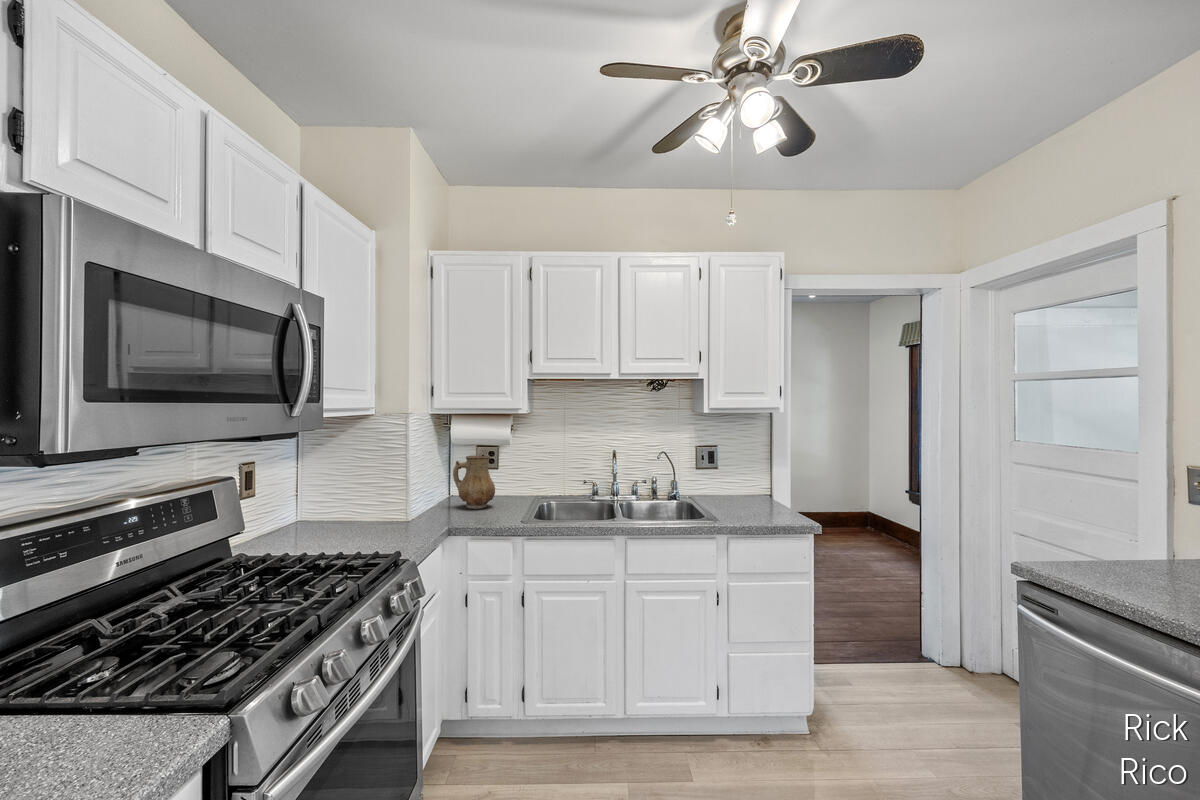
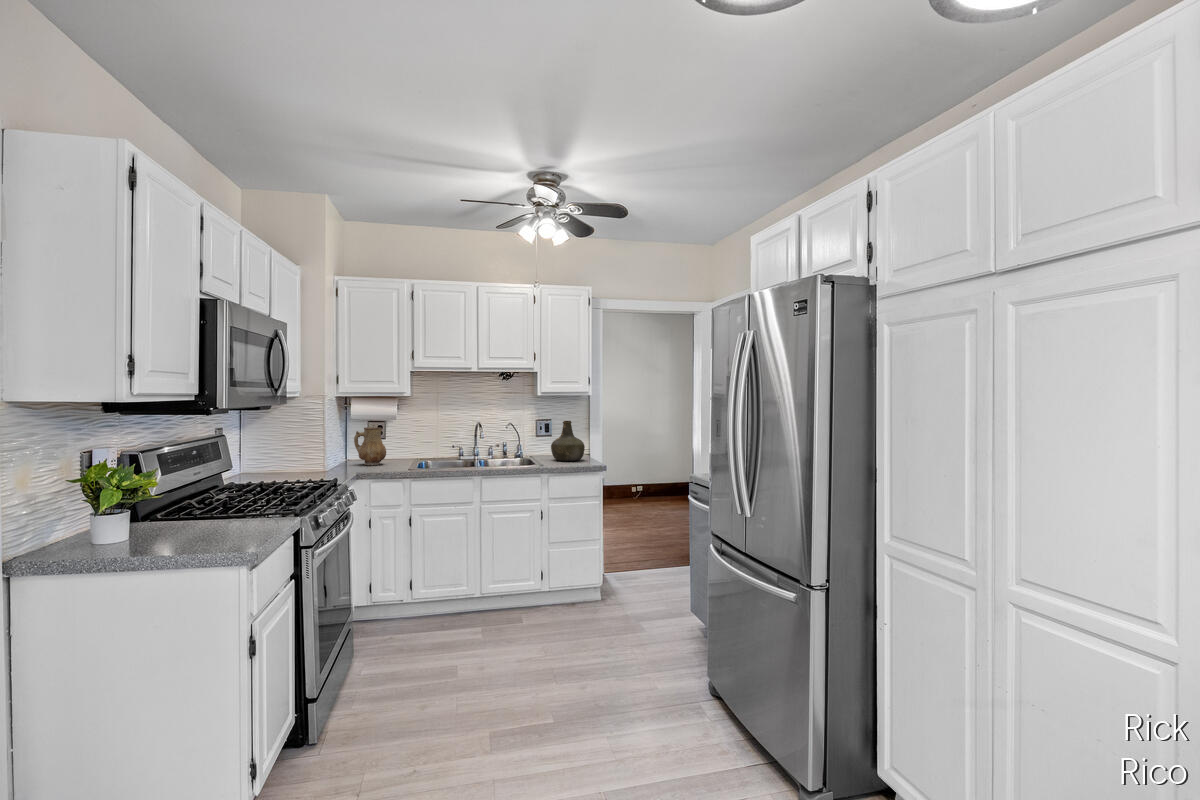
bottle: none [720,449,770,509] -> present [551,421,585,461]

